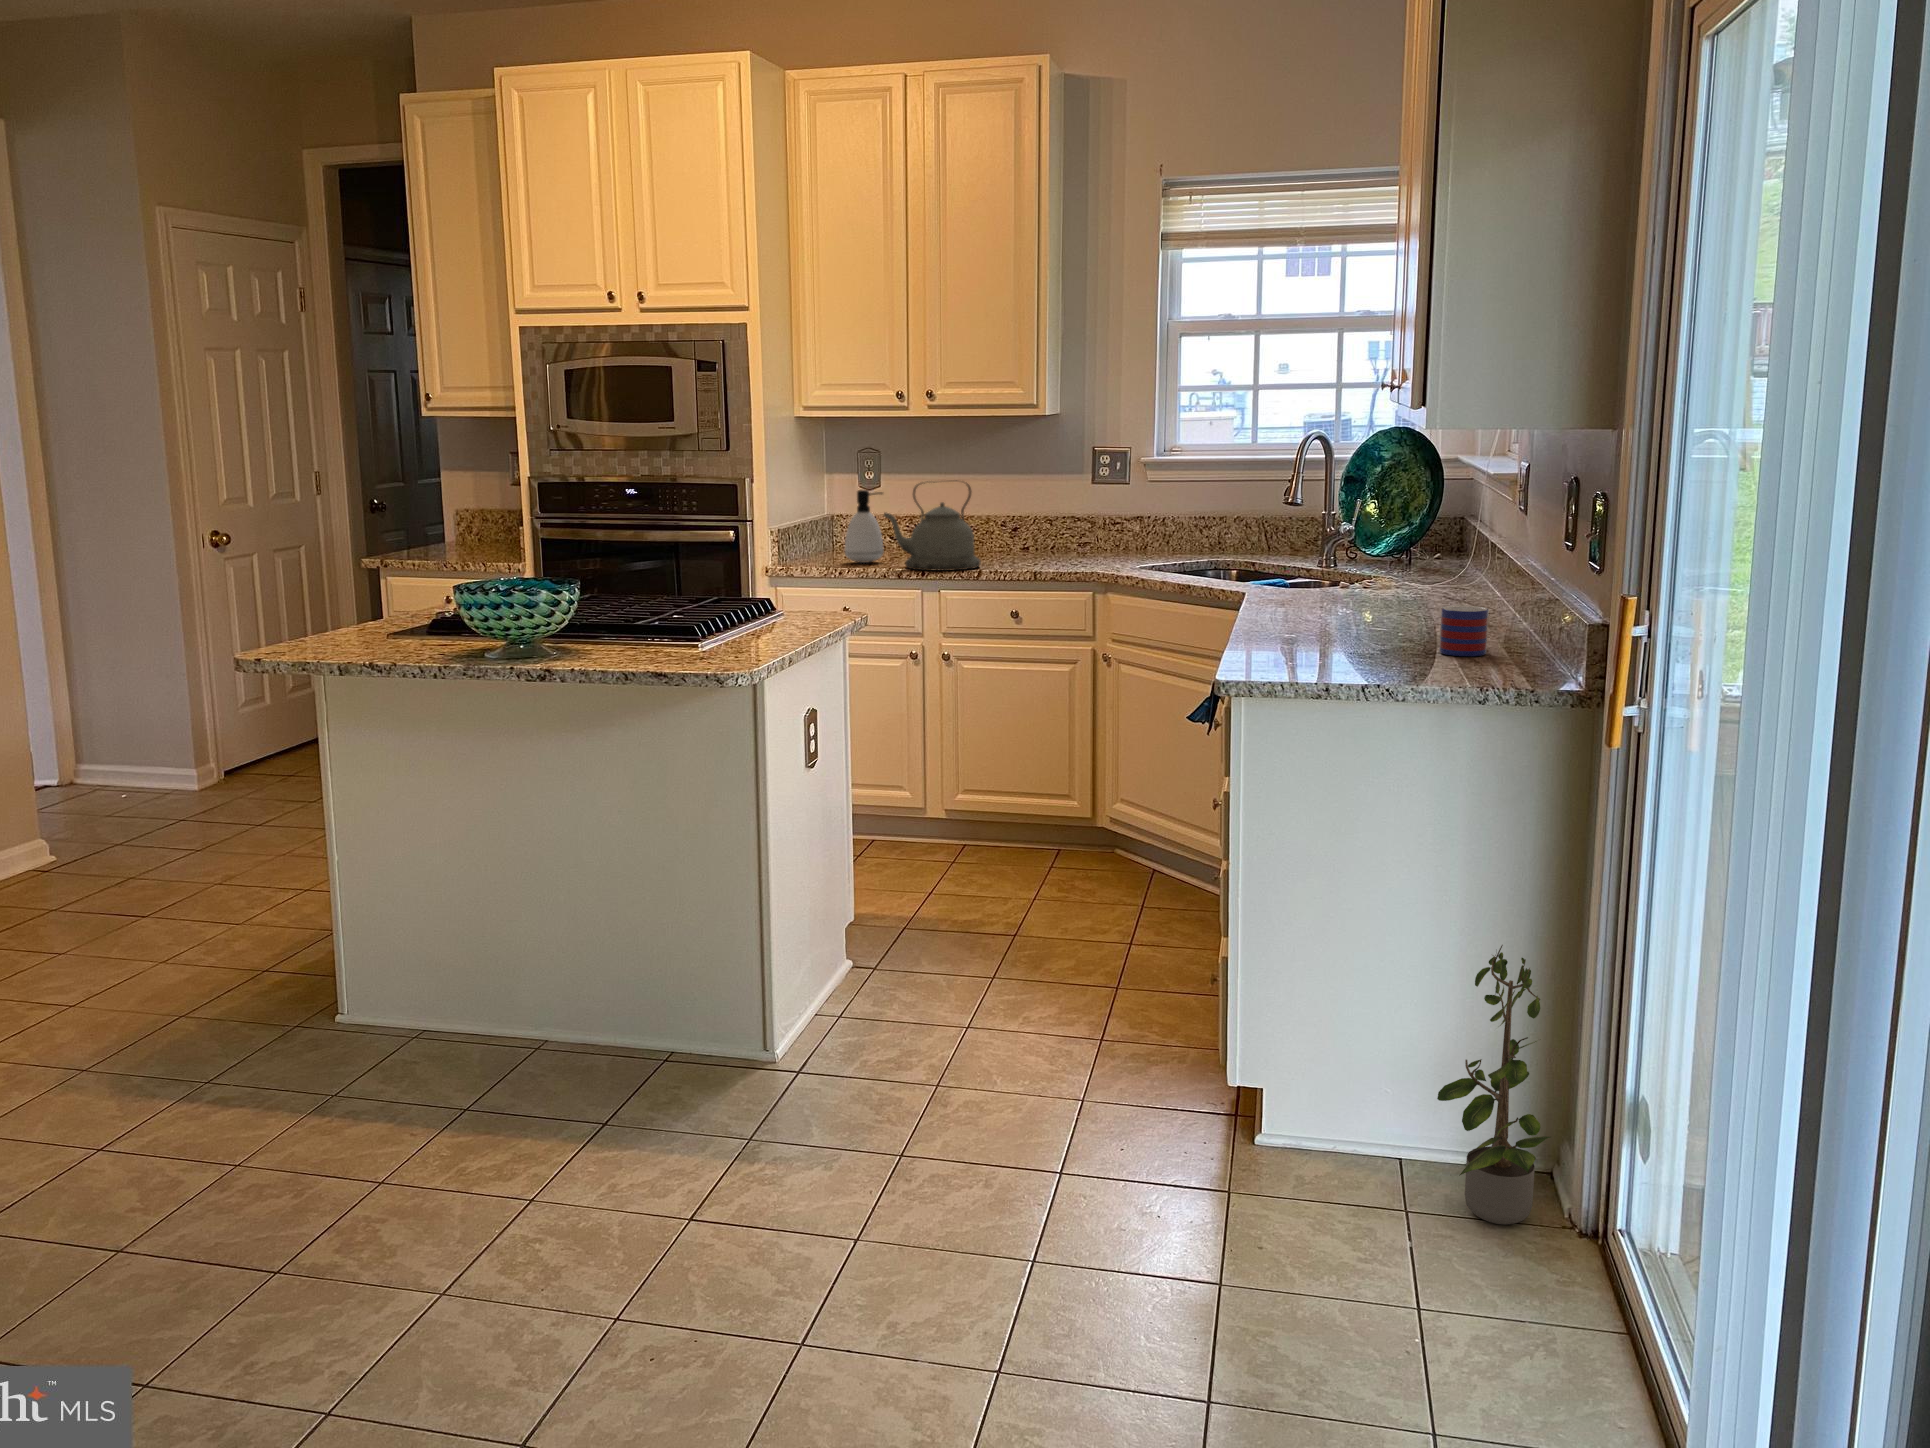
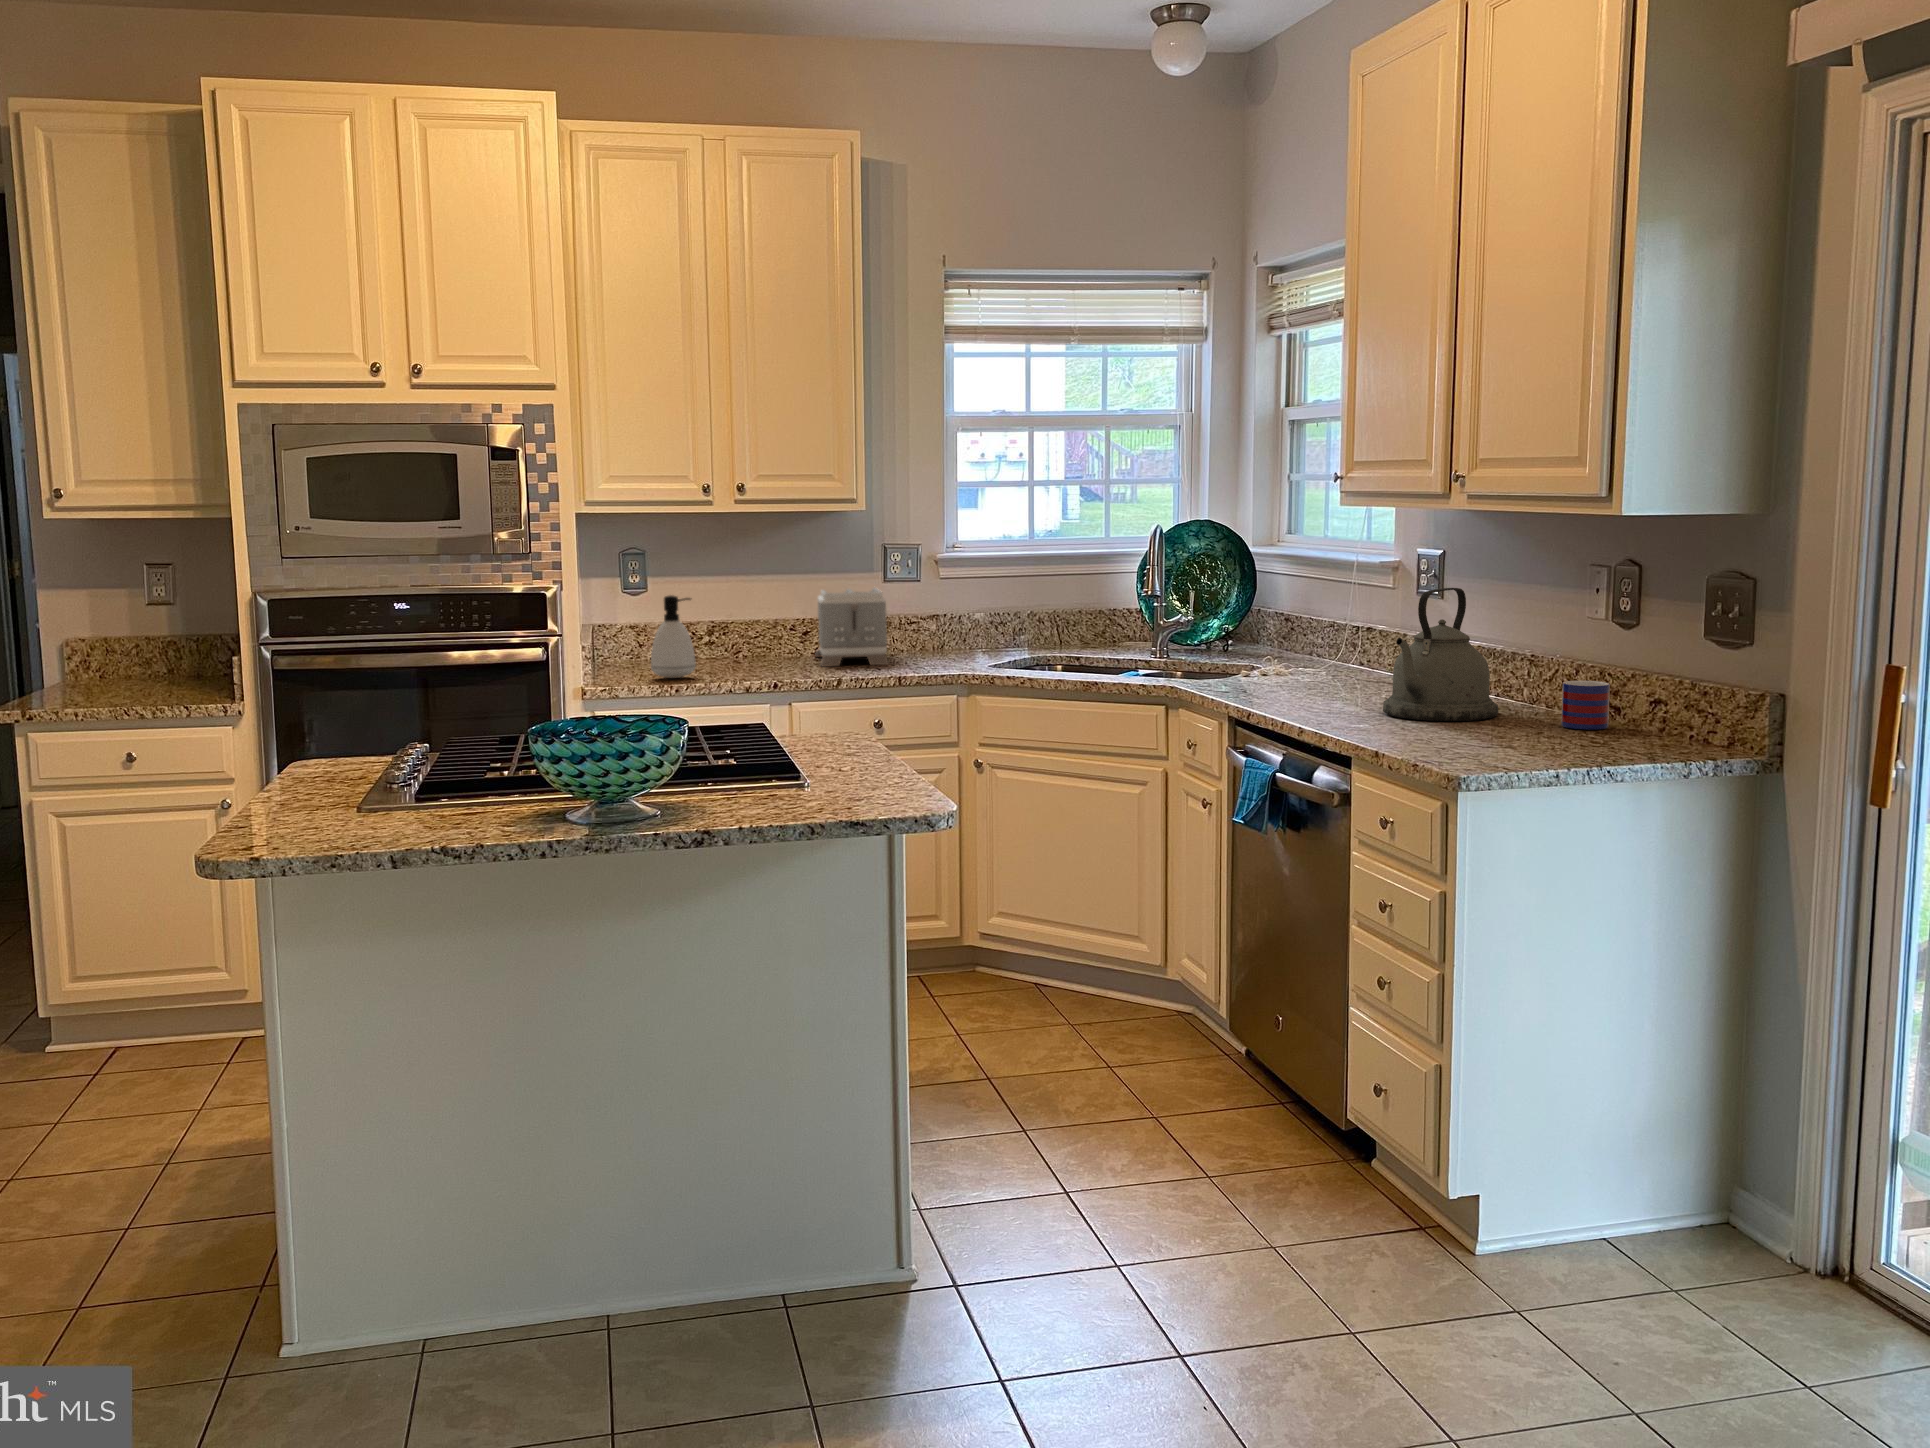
kettle: present [884,480,980,571] -> present [1383,588,1498,721]
toaster: none [1009,487,1094,561] -> present [816,588,889,667]
potted plant: present [1437,945,1550,1225] -> none [1706,1006,1880,1283]

